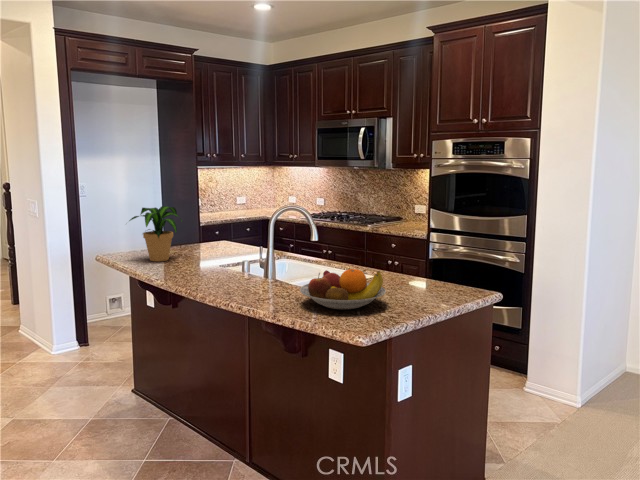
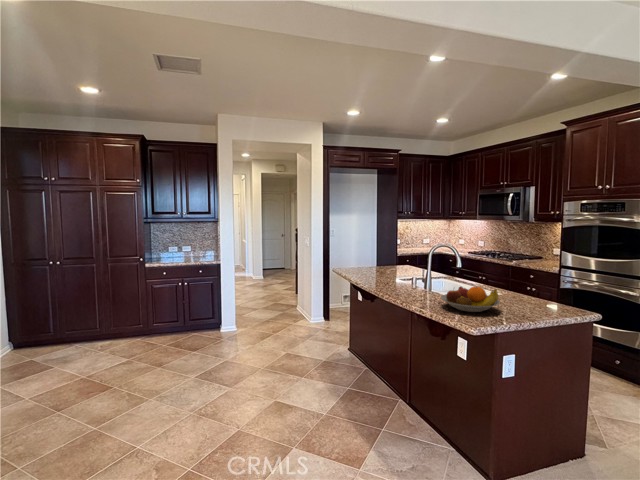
potted plant: present [129,206,182,261] -> none [349,243,381,274]

